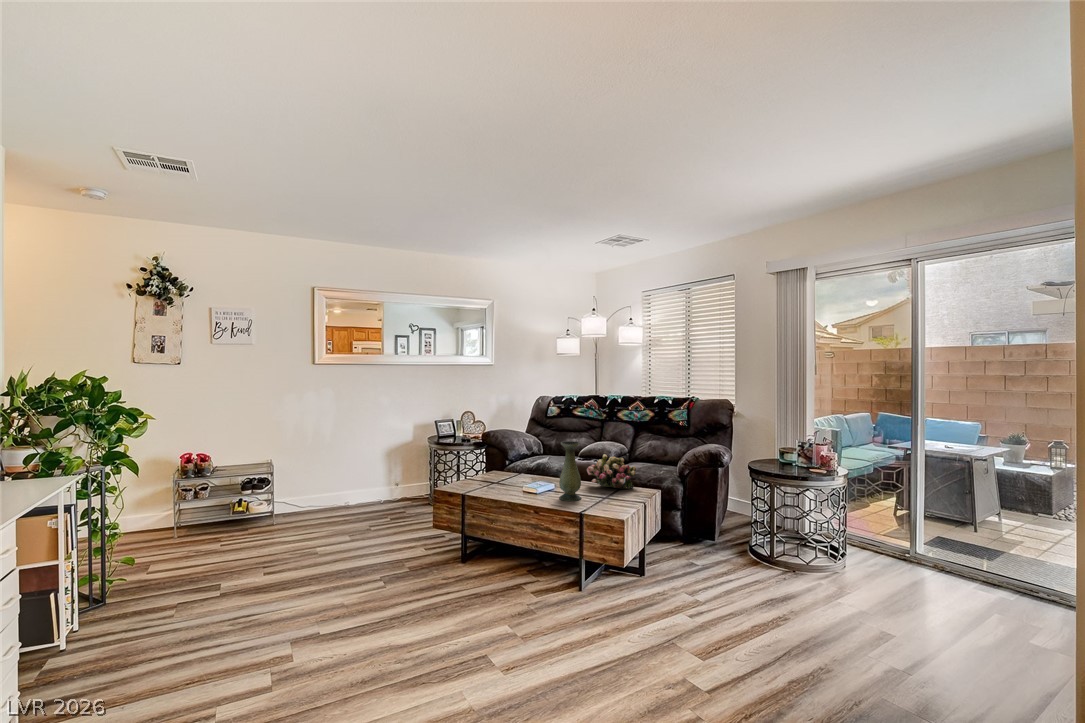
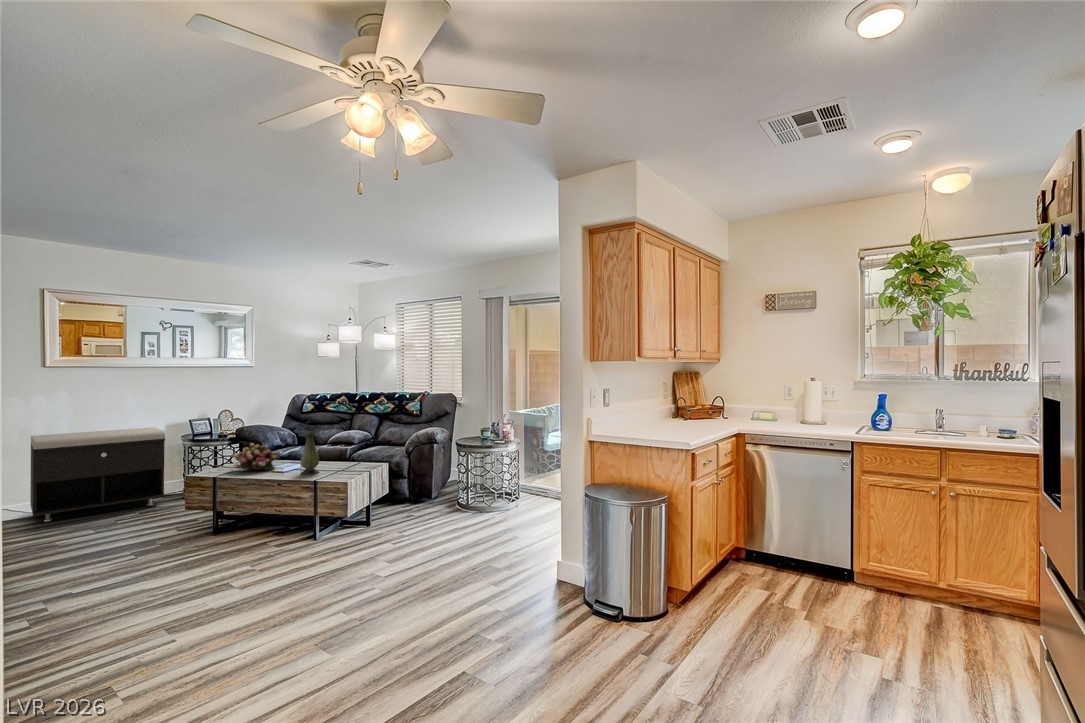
storage bench: none [303,428,415,521] -> present [30,427,165,522]
flower arrangement: present [587,454,636,489] -> present [233,443,280,470]

